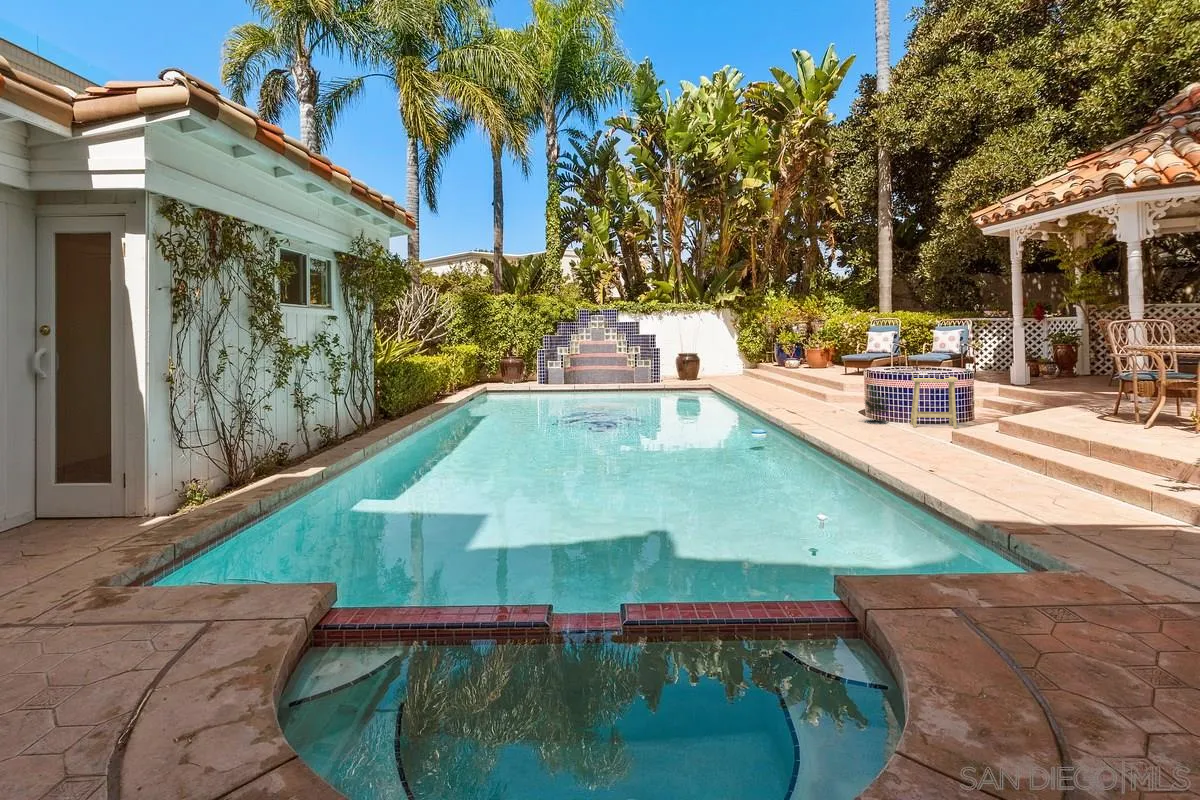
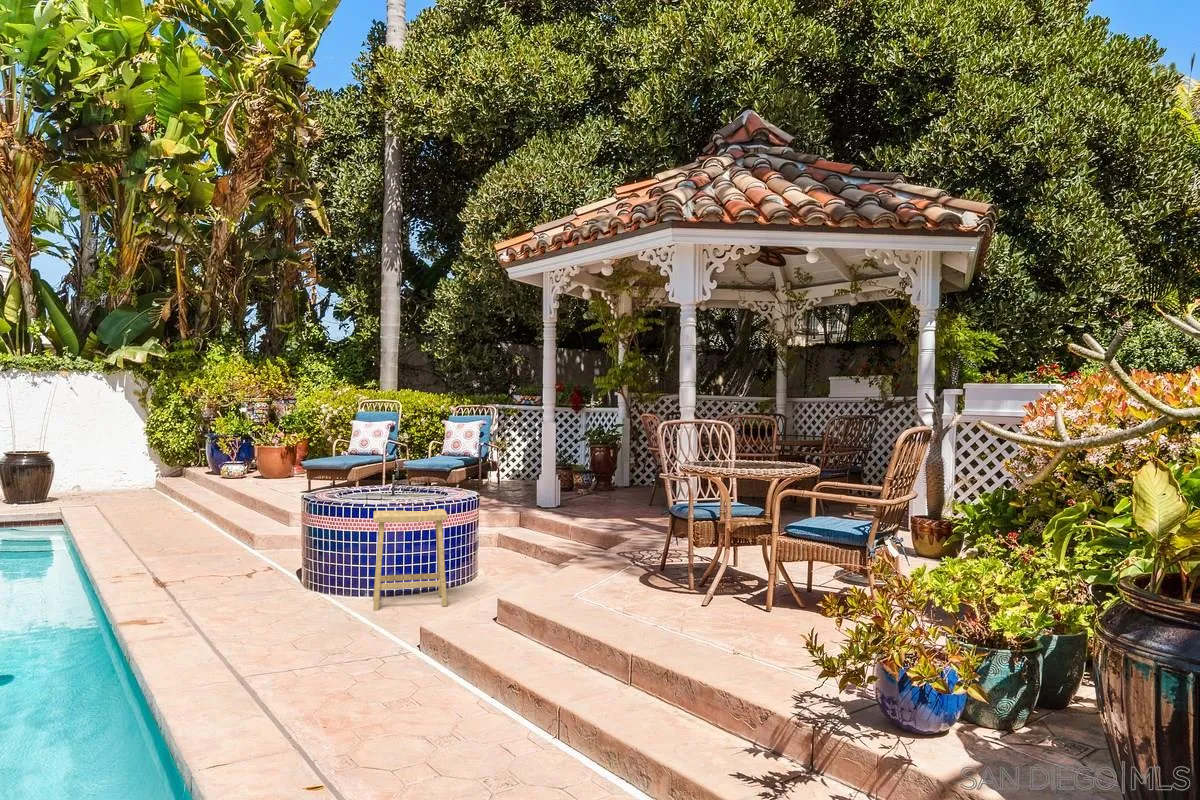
potted tree: present [865,388,888,424] -> none [285,529,338,607]

